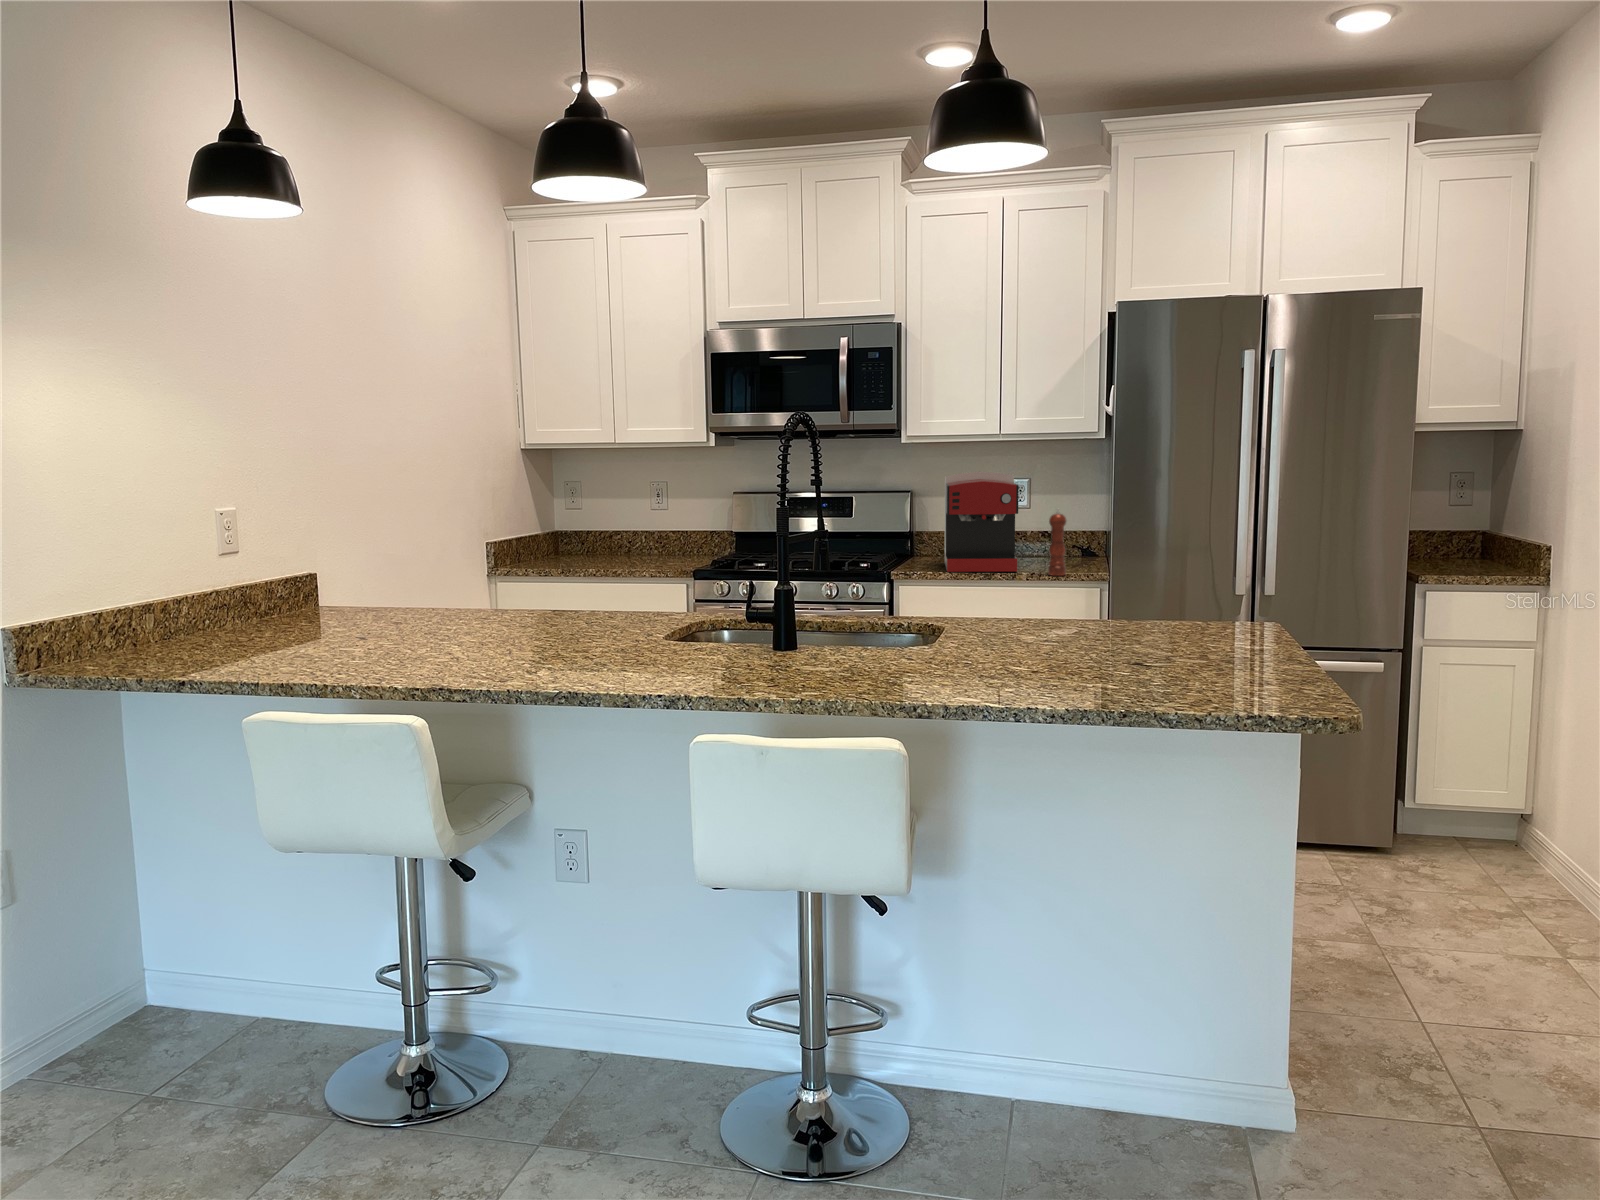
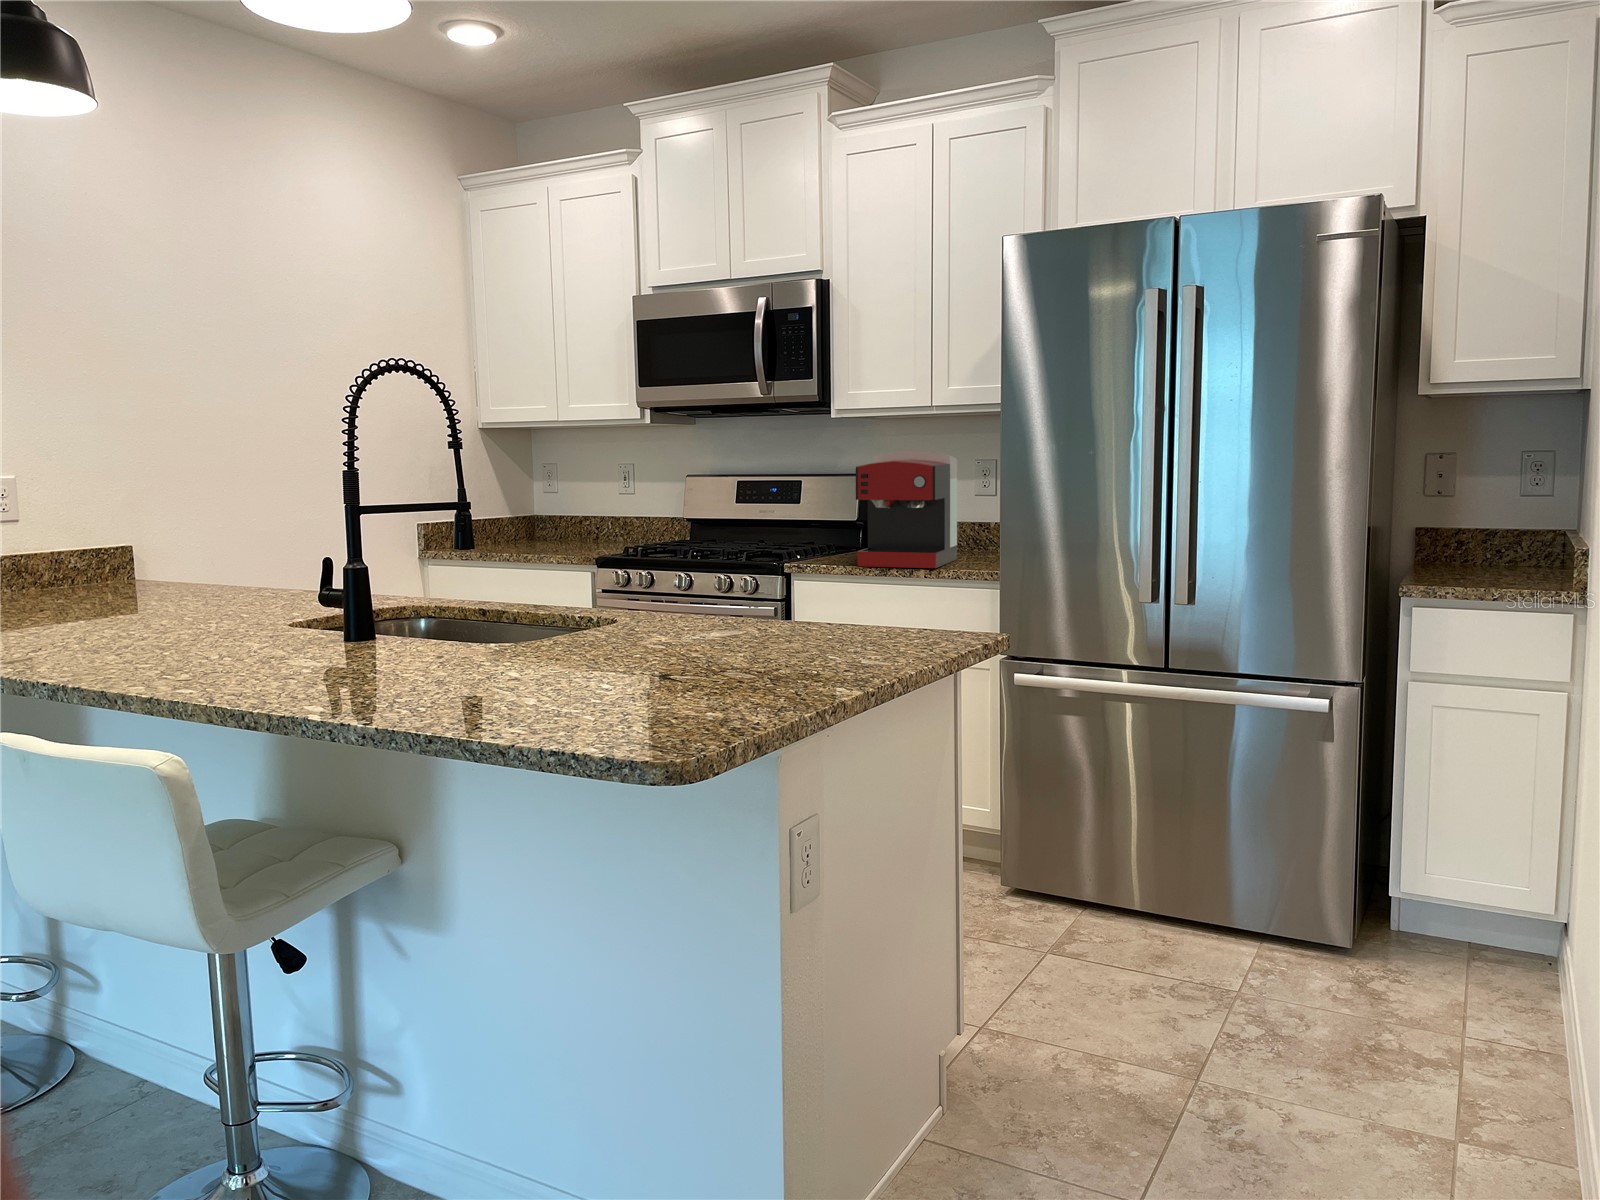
pepper mill: present [1048,509,1066,576] -> none [964,494,985,574]

